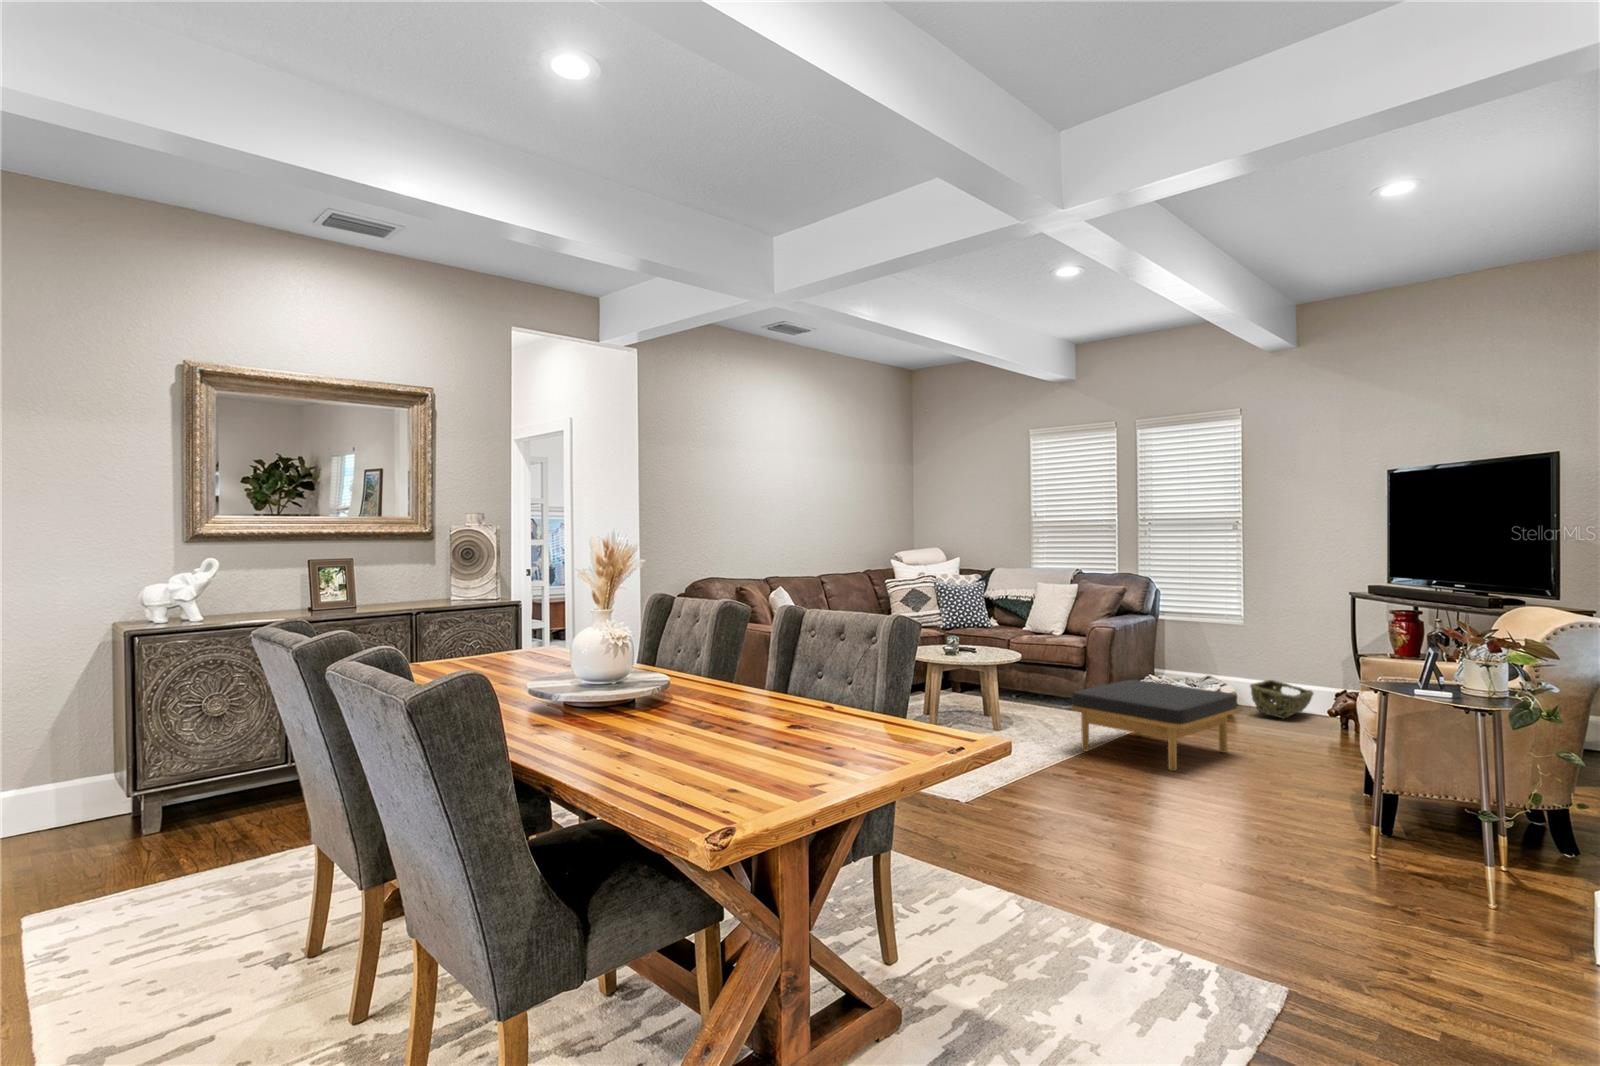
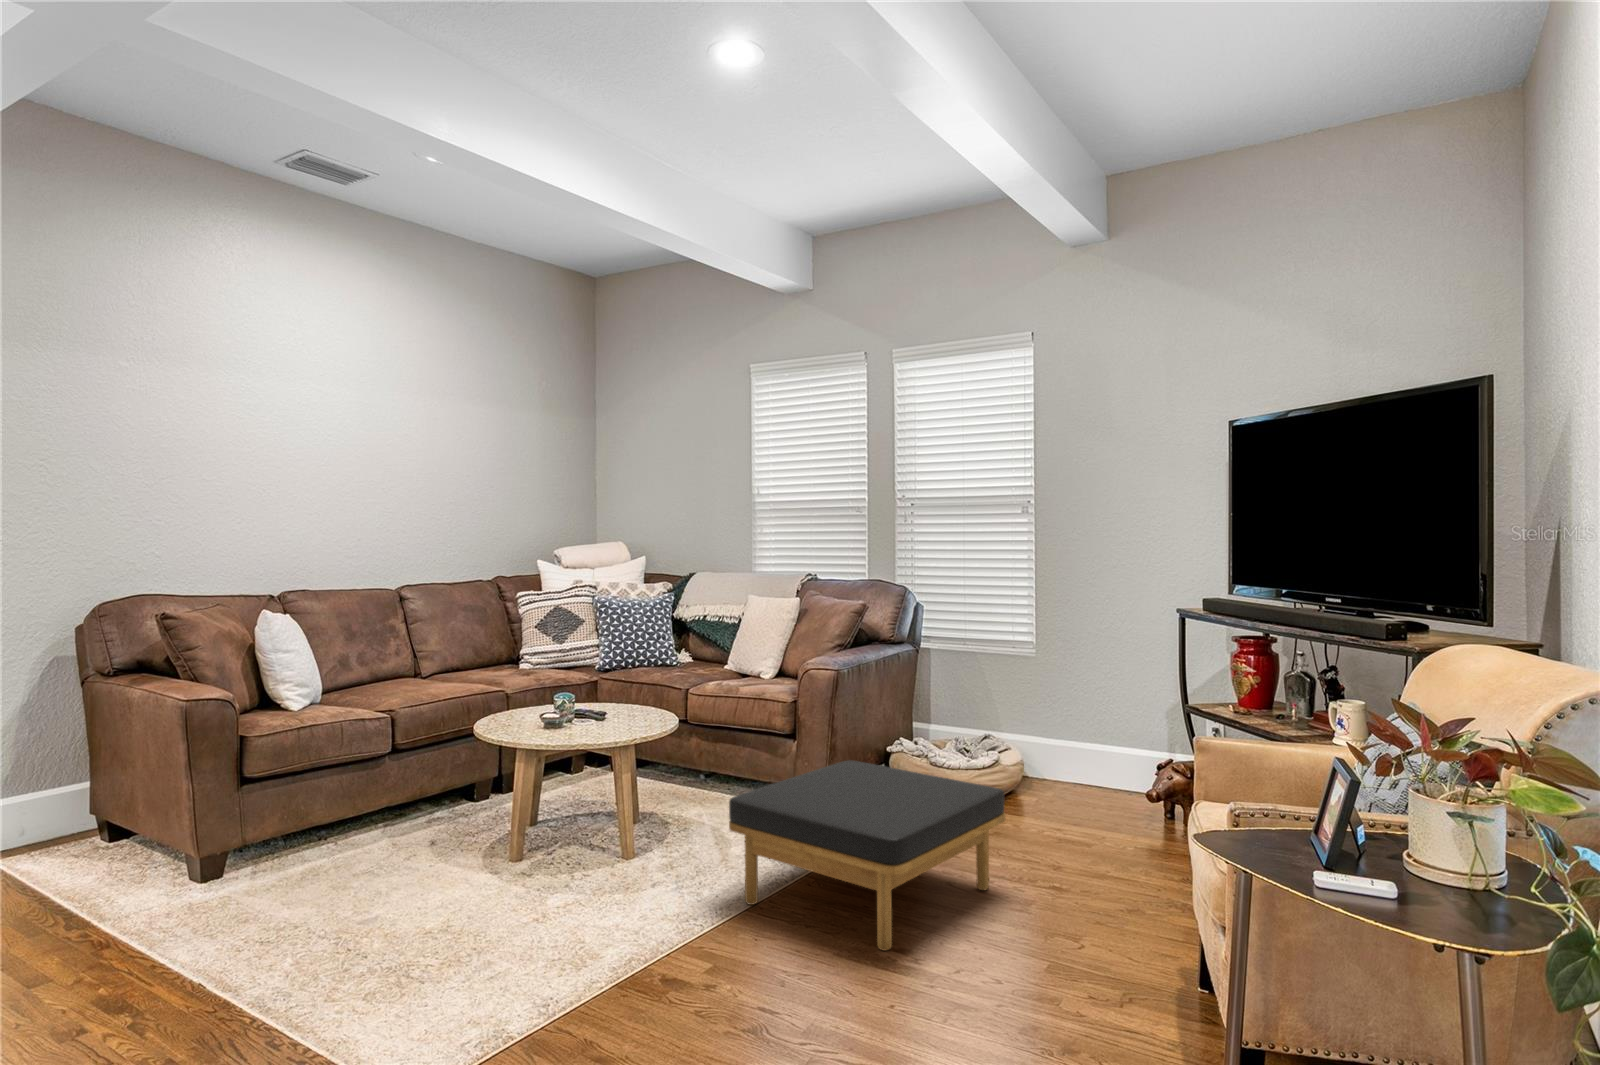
woven basket: present [1250,680,1314,718] -> none [1038,739,1128,803]

